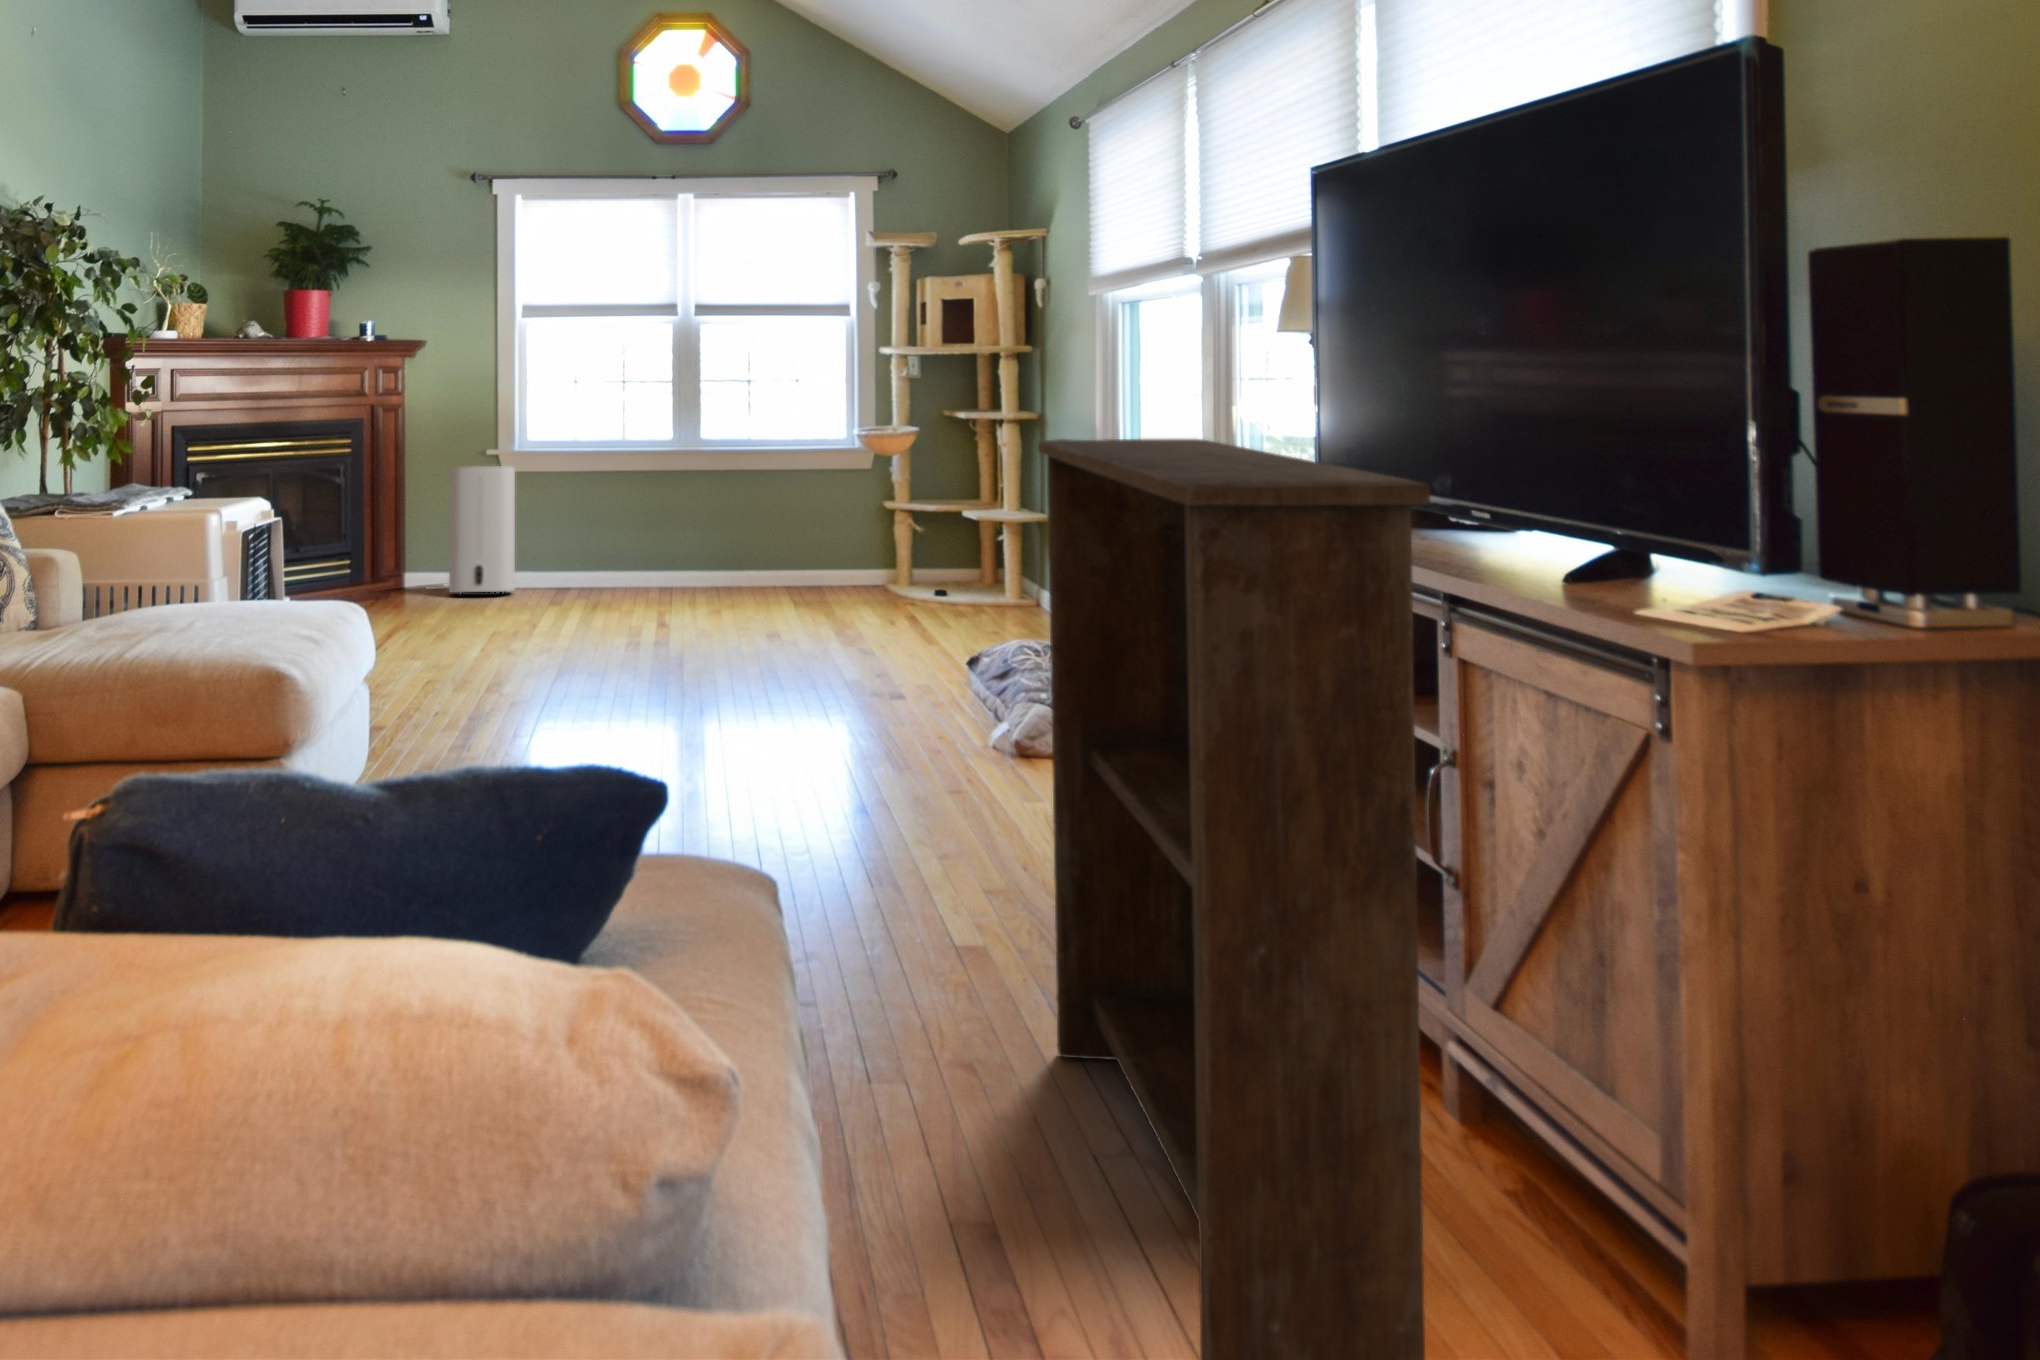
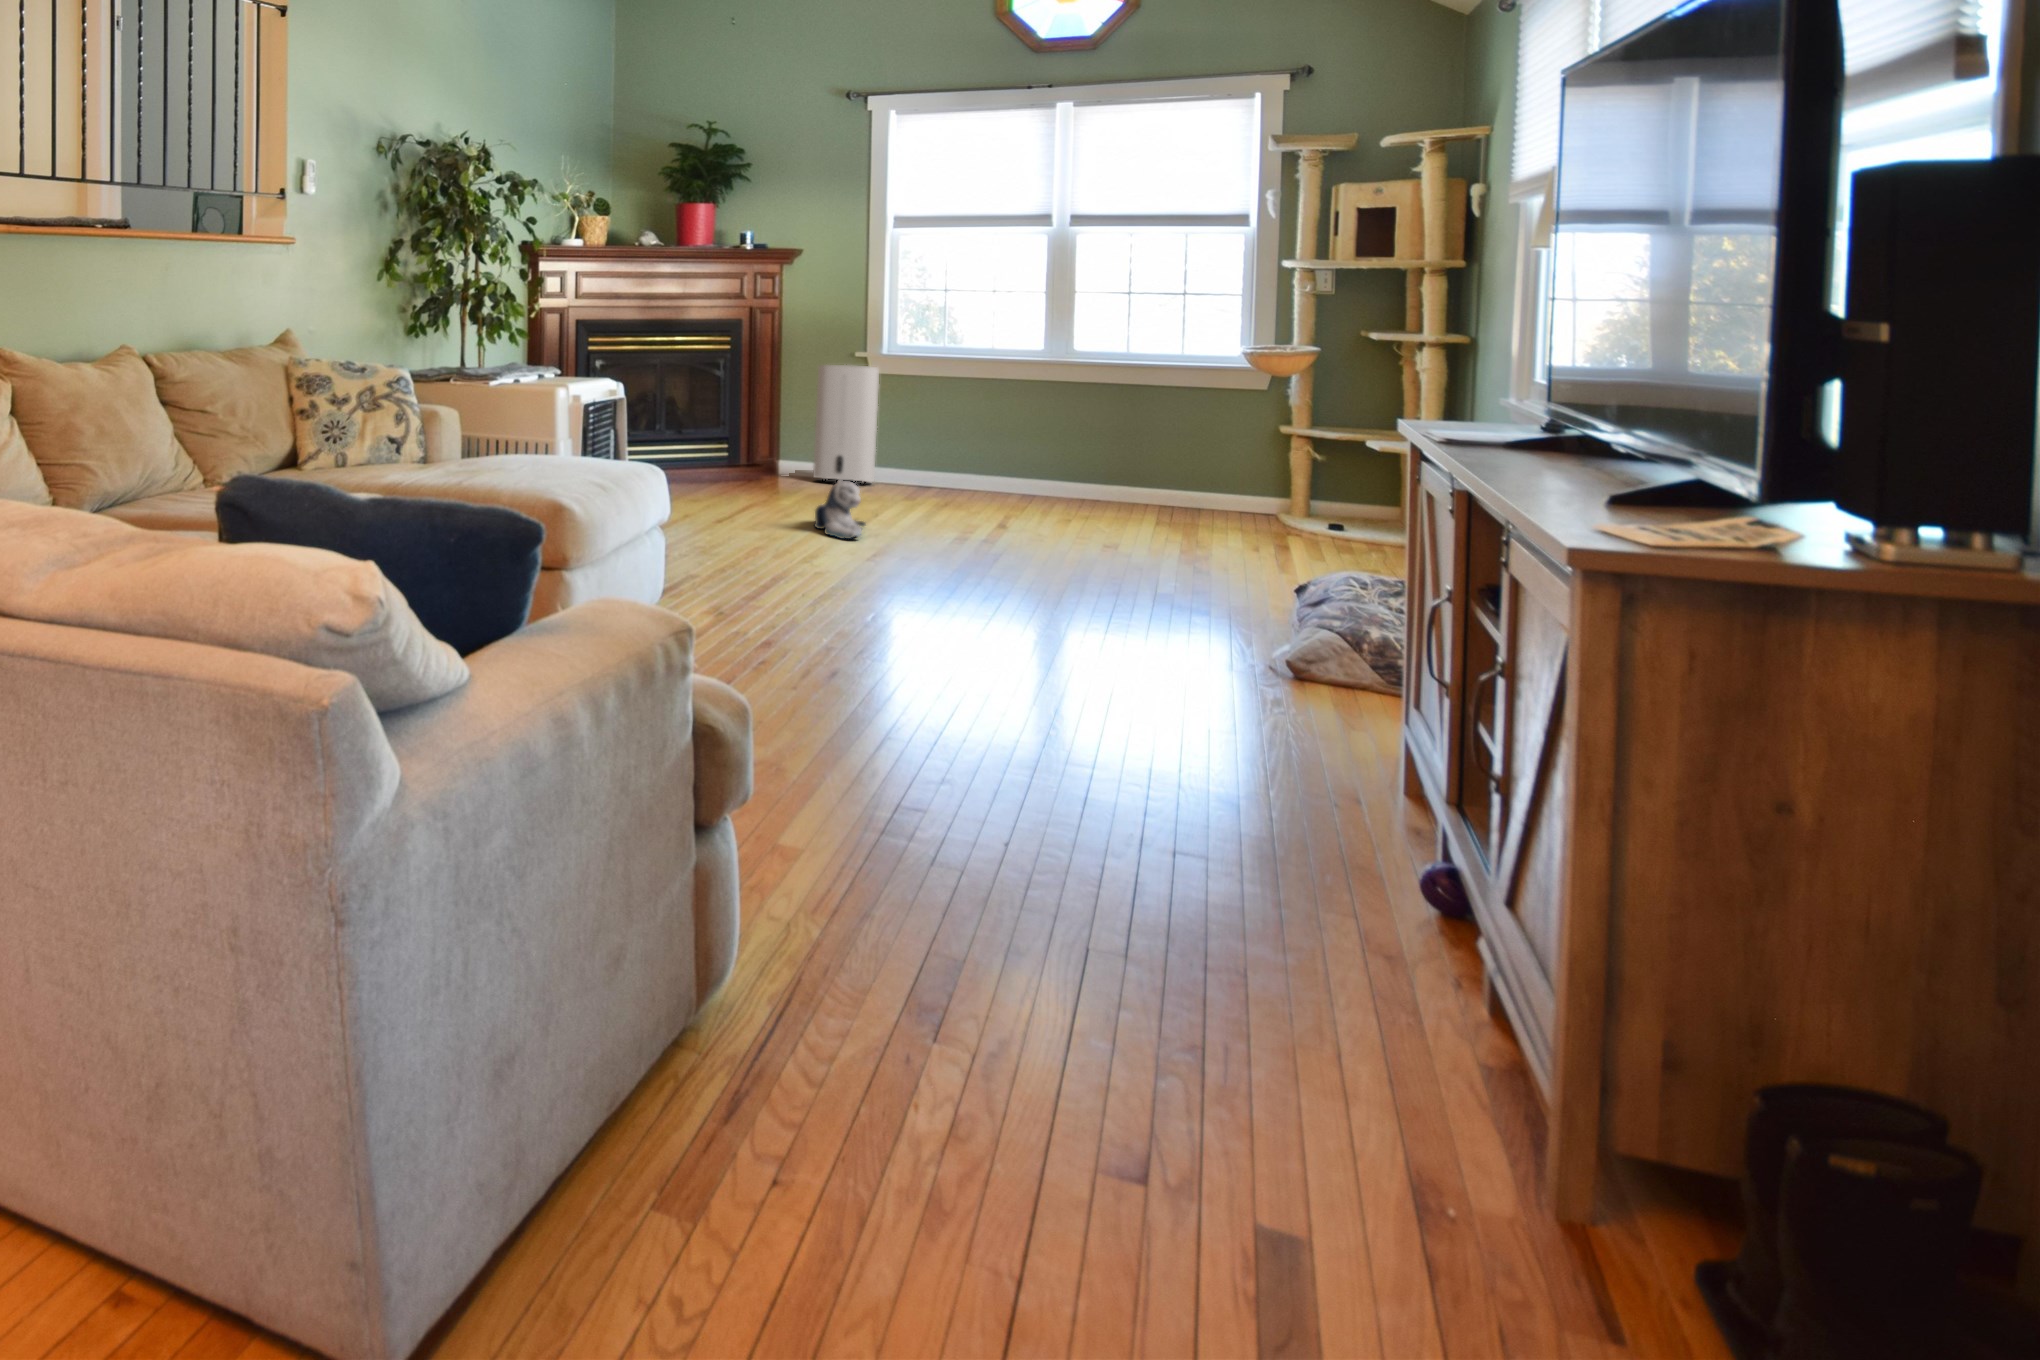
bookshelf: present [1038,439,1430,1360] -> none [1063,353,1302,1171]
plush toy: none [479,594,538,661] -> present [815,480,865,539]

